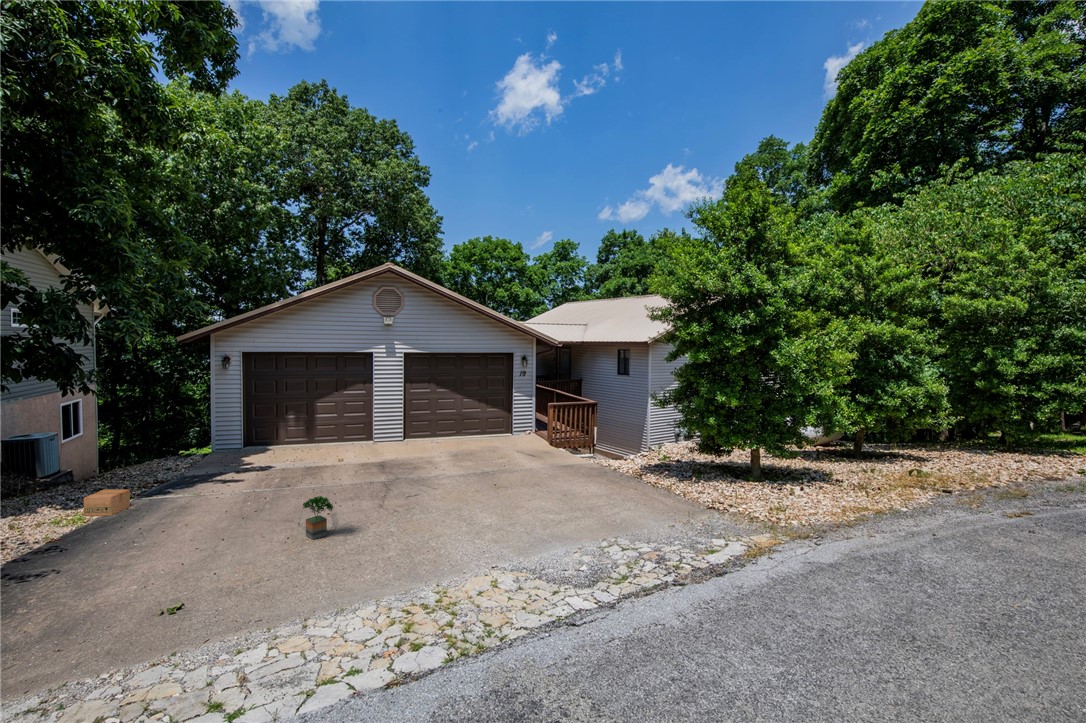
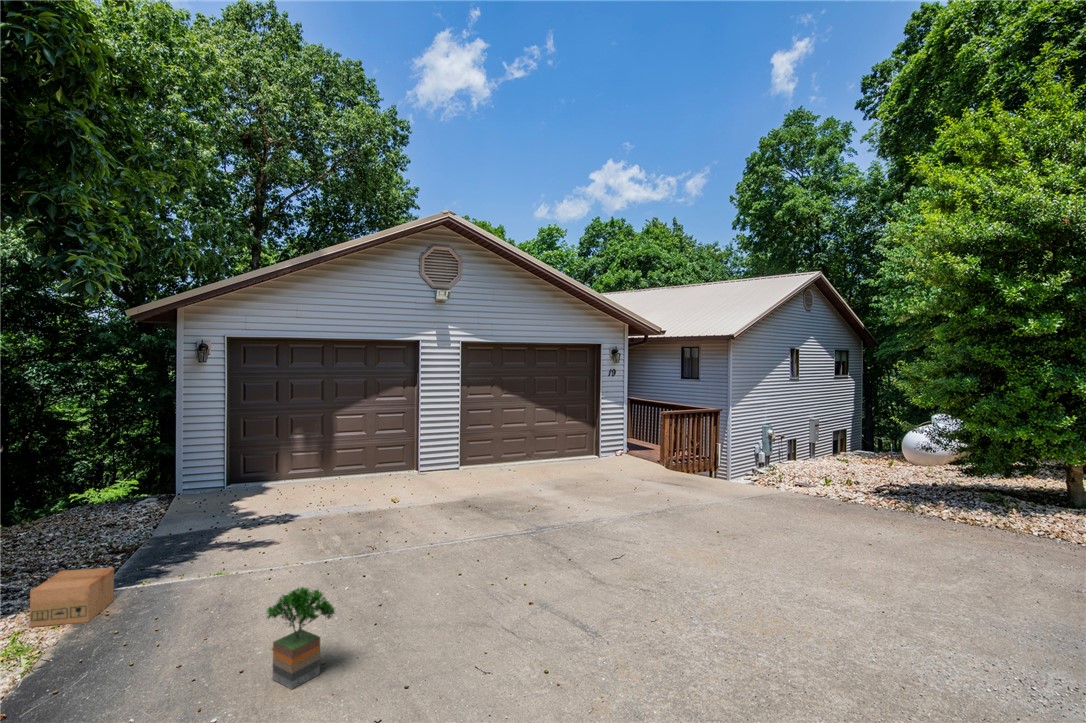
potted tree: present [303,496,333,540] -> present [267,587,335,689]

